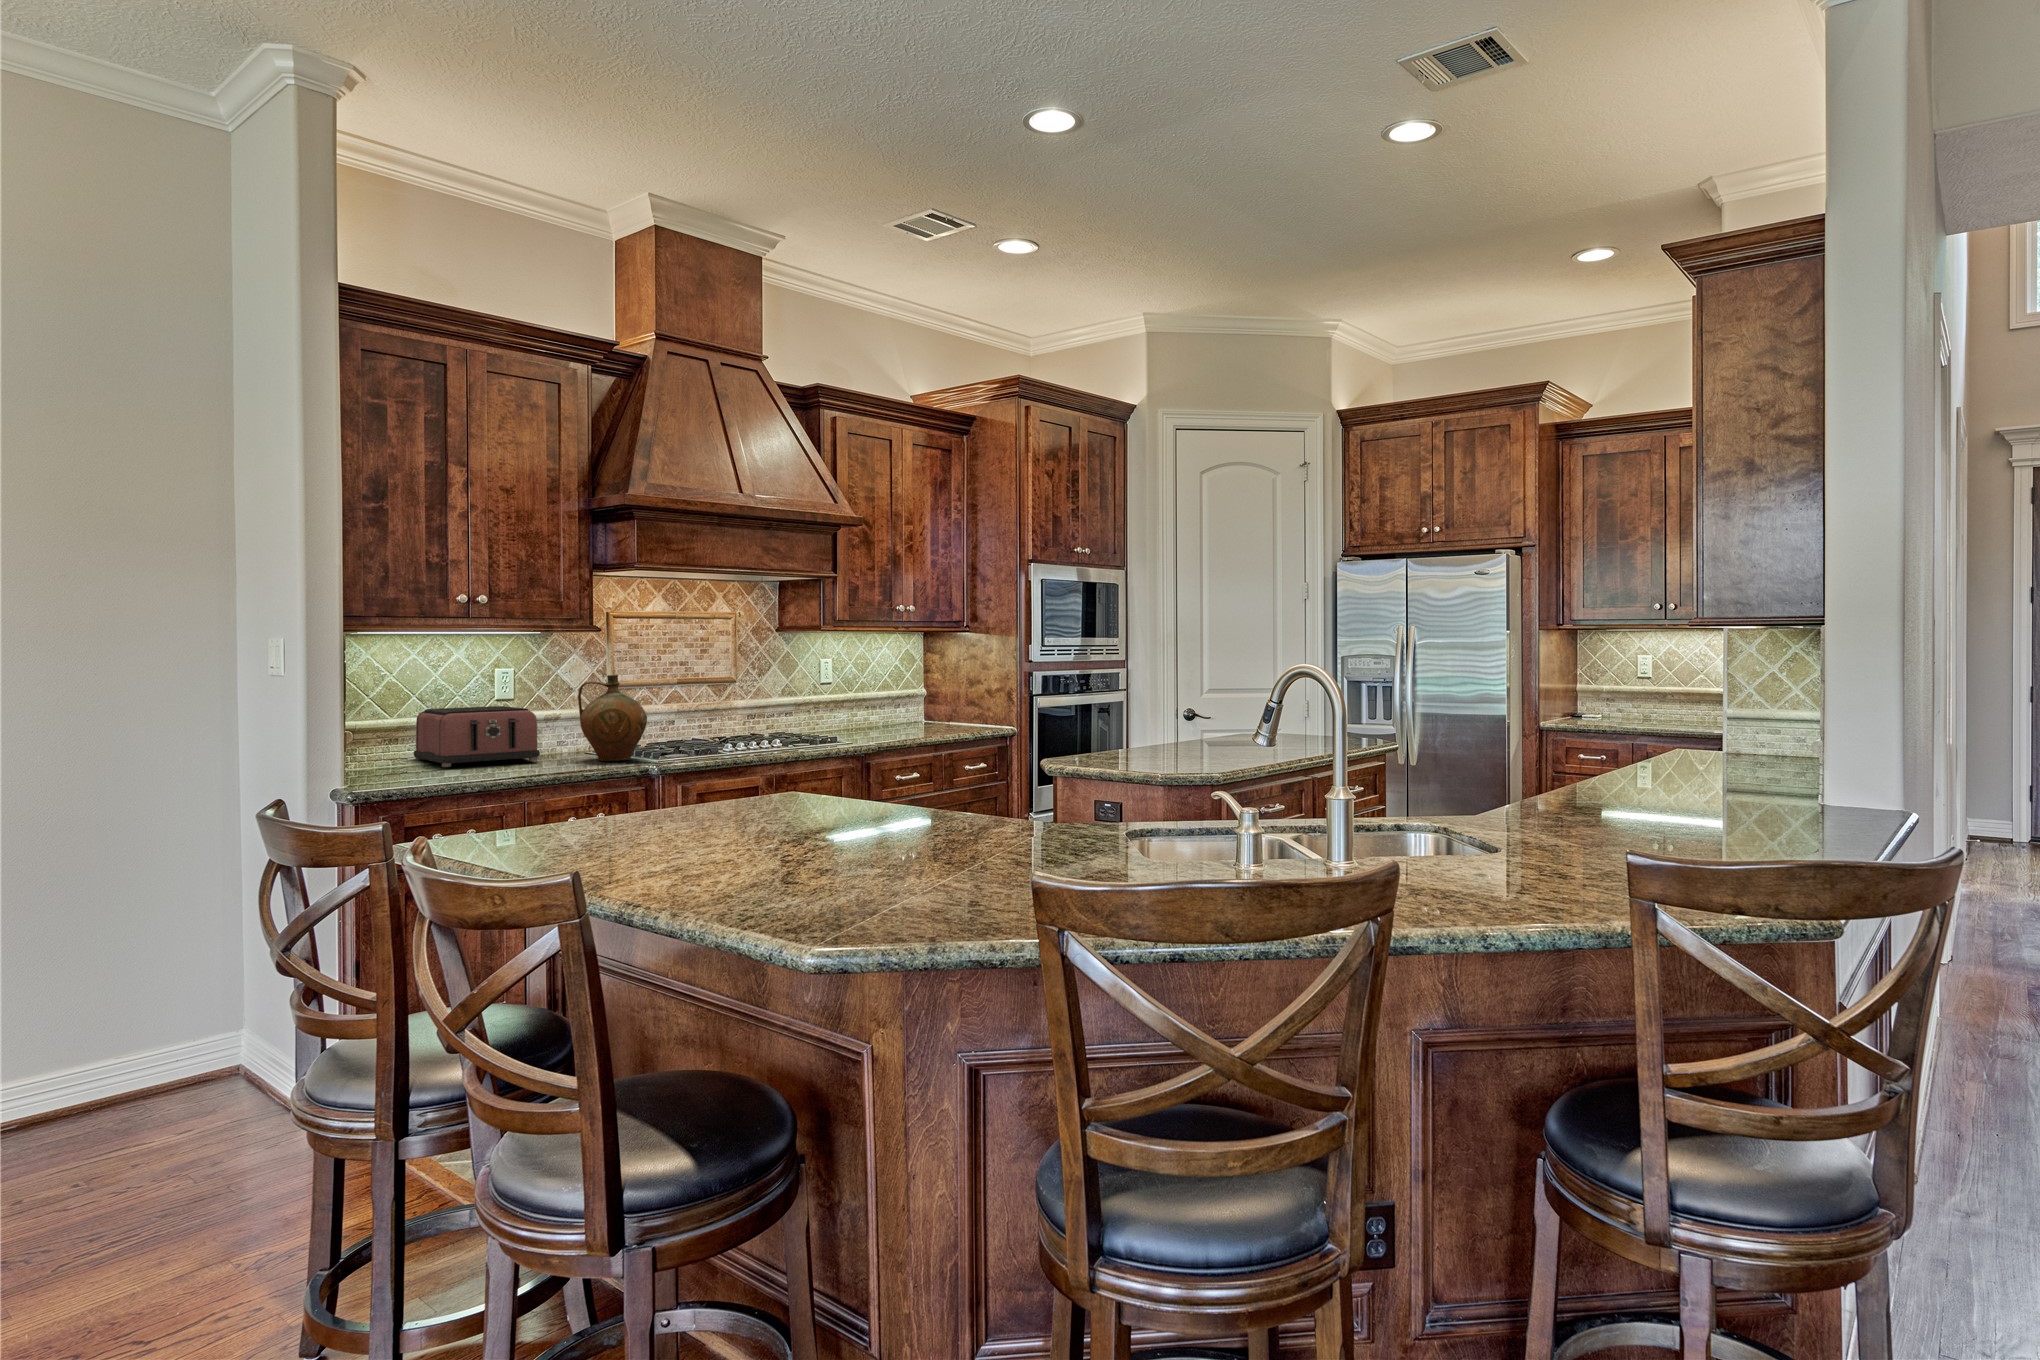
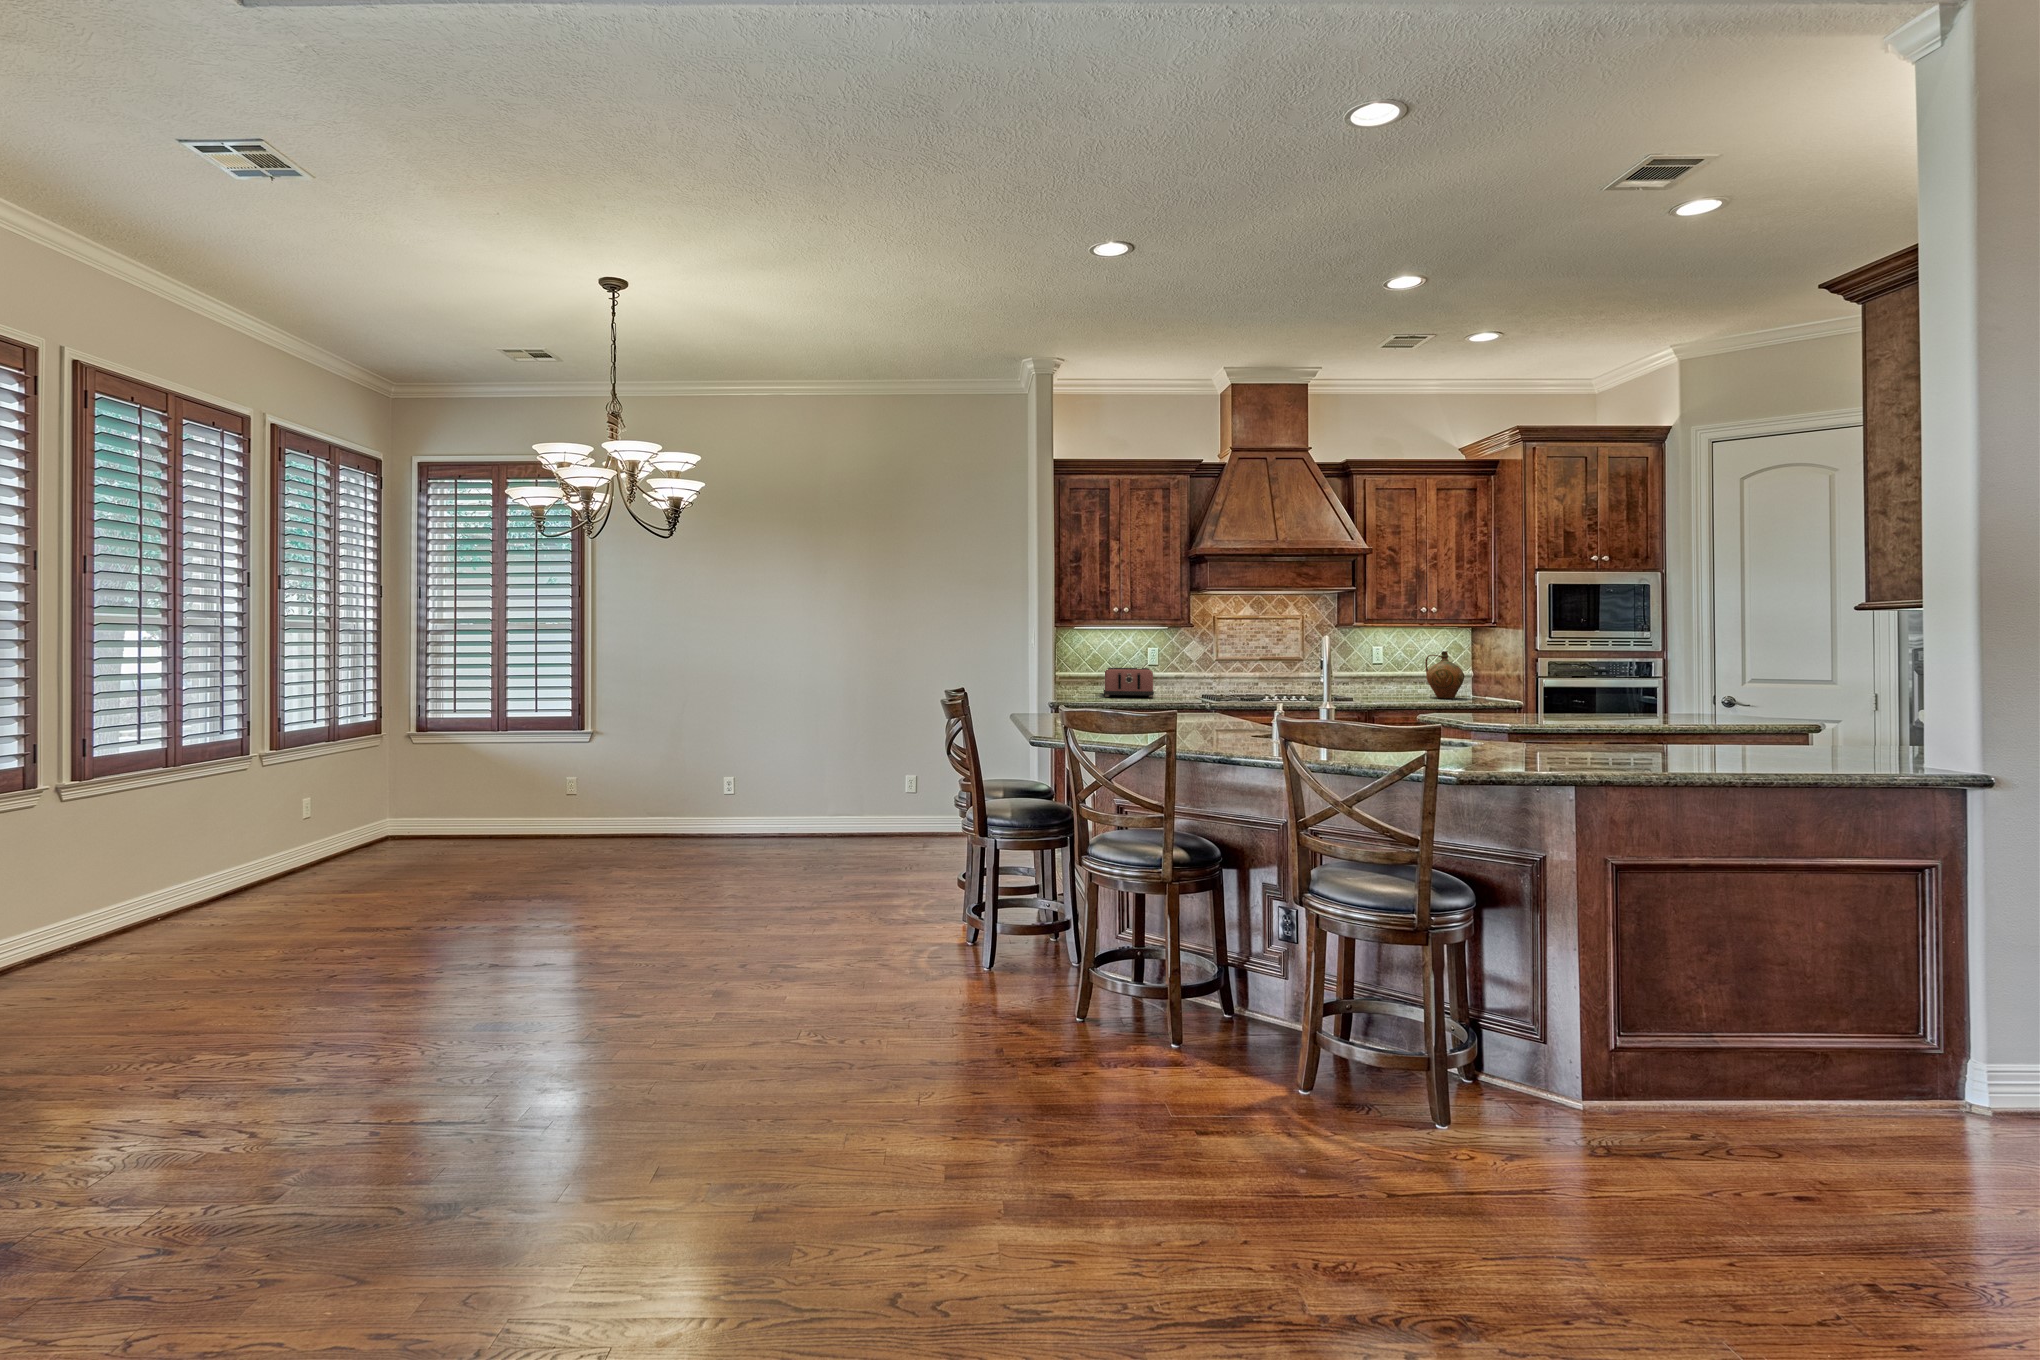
ceramic jug: present [578,675,647,761] -> present [1425,651,1464,699]

